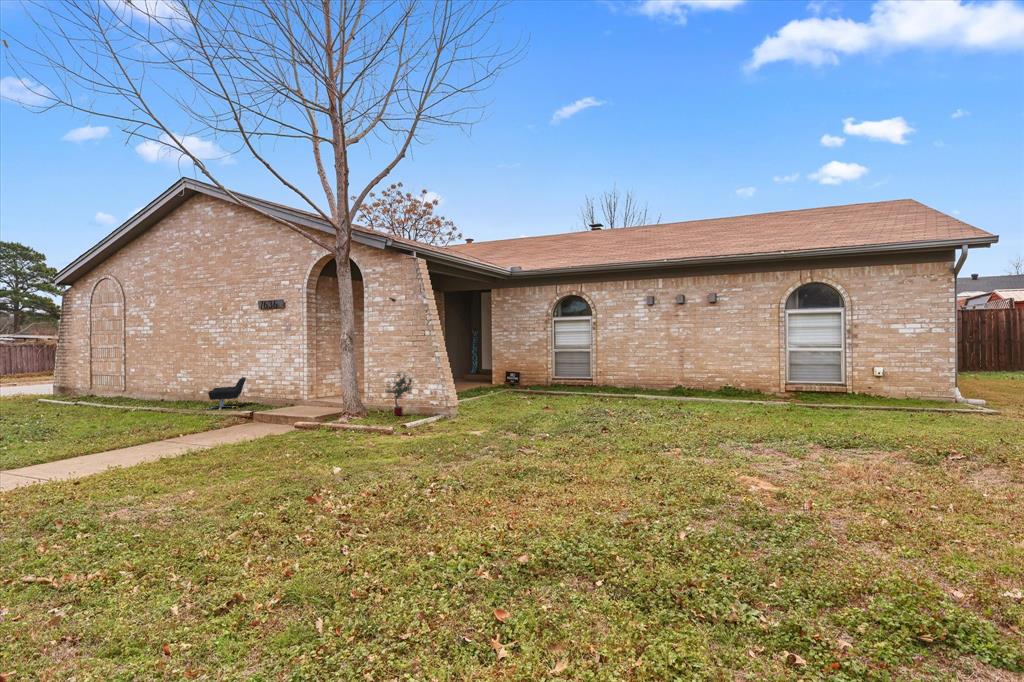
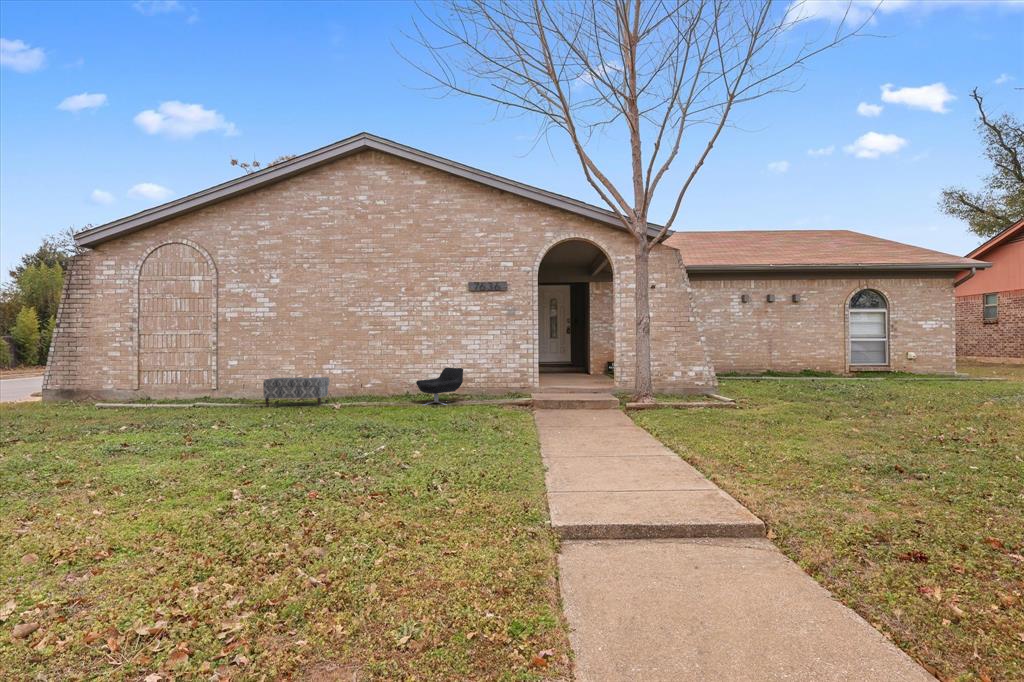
potted tree: present [385,372,412,416] -> none [655,354,692,398]
bench: none [129,381,177,405] -> present [263,377,330,407]

